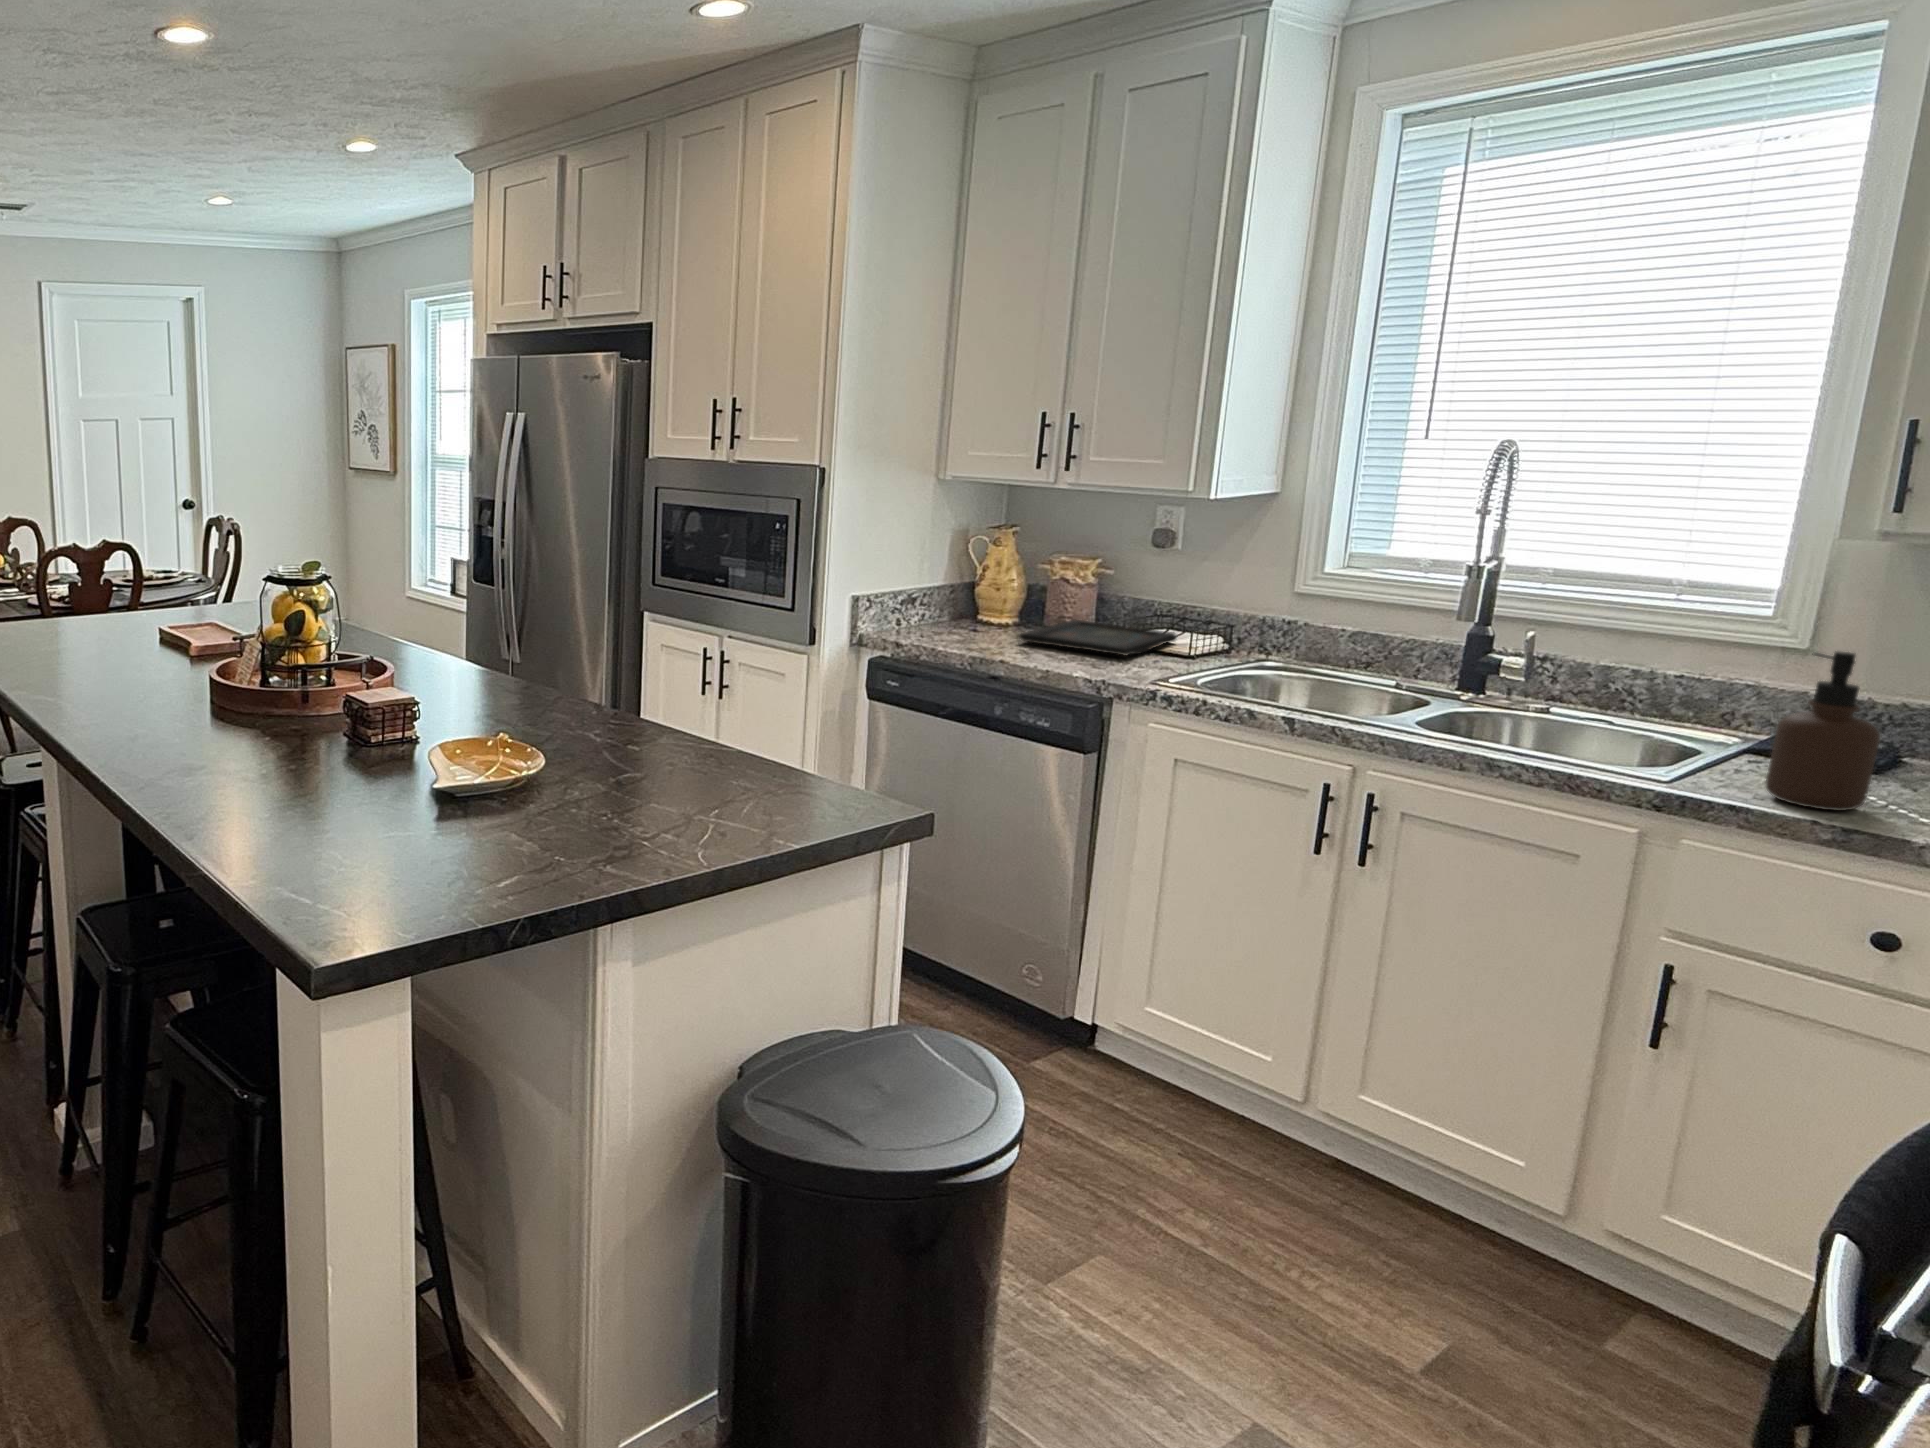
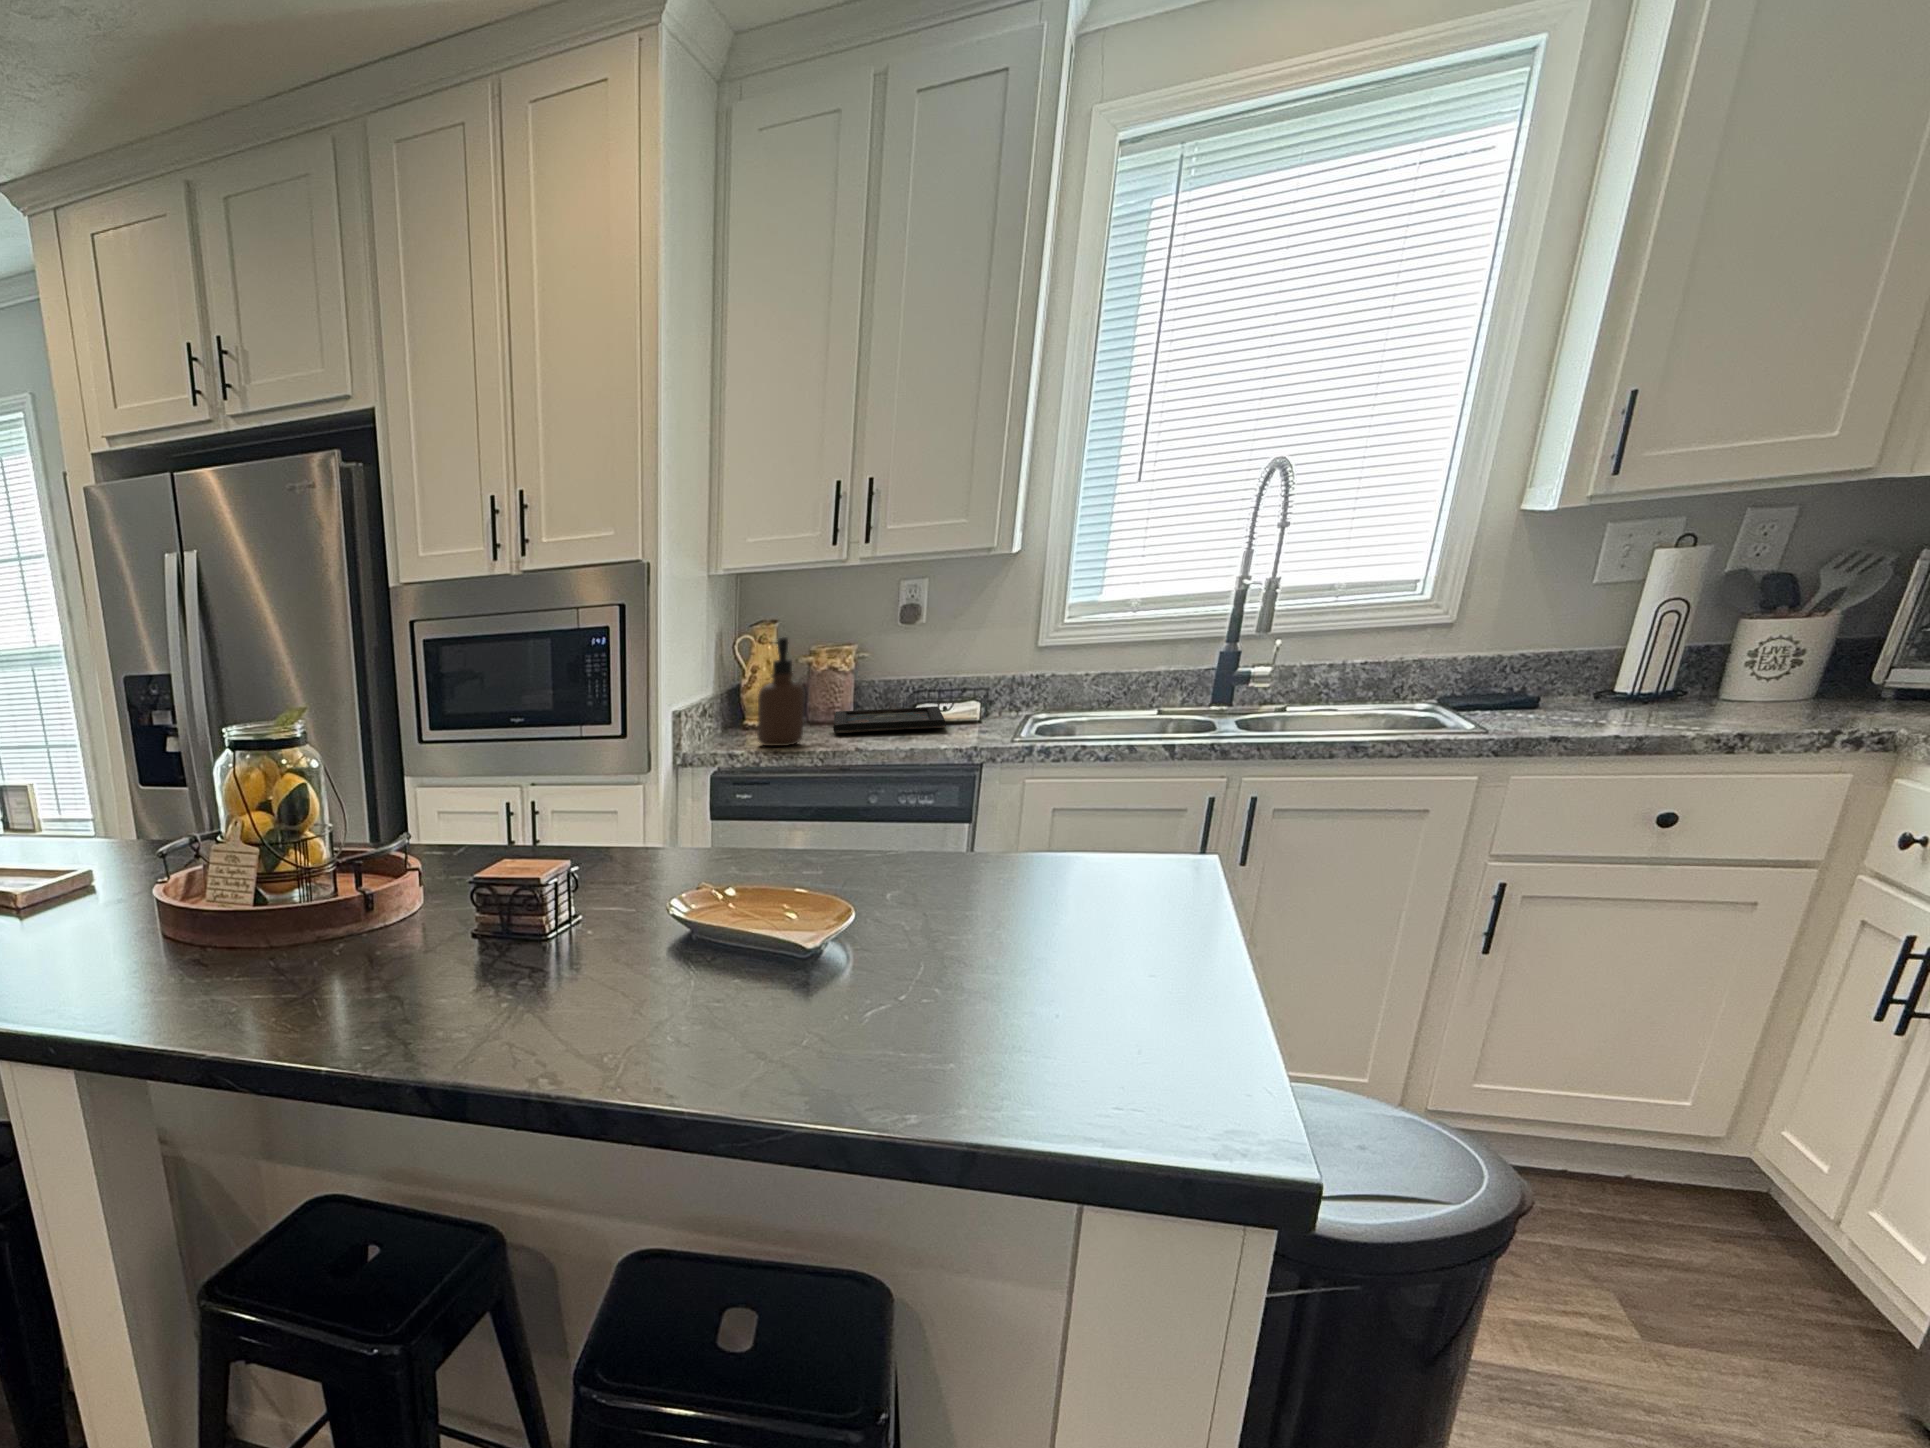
soap dispenser: present [1766,651,1880,811] -> present [757,637,805,746]

